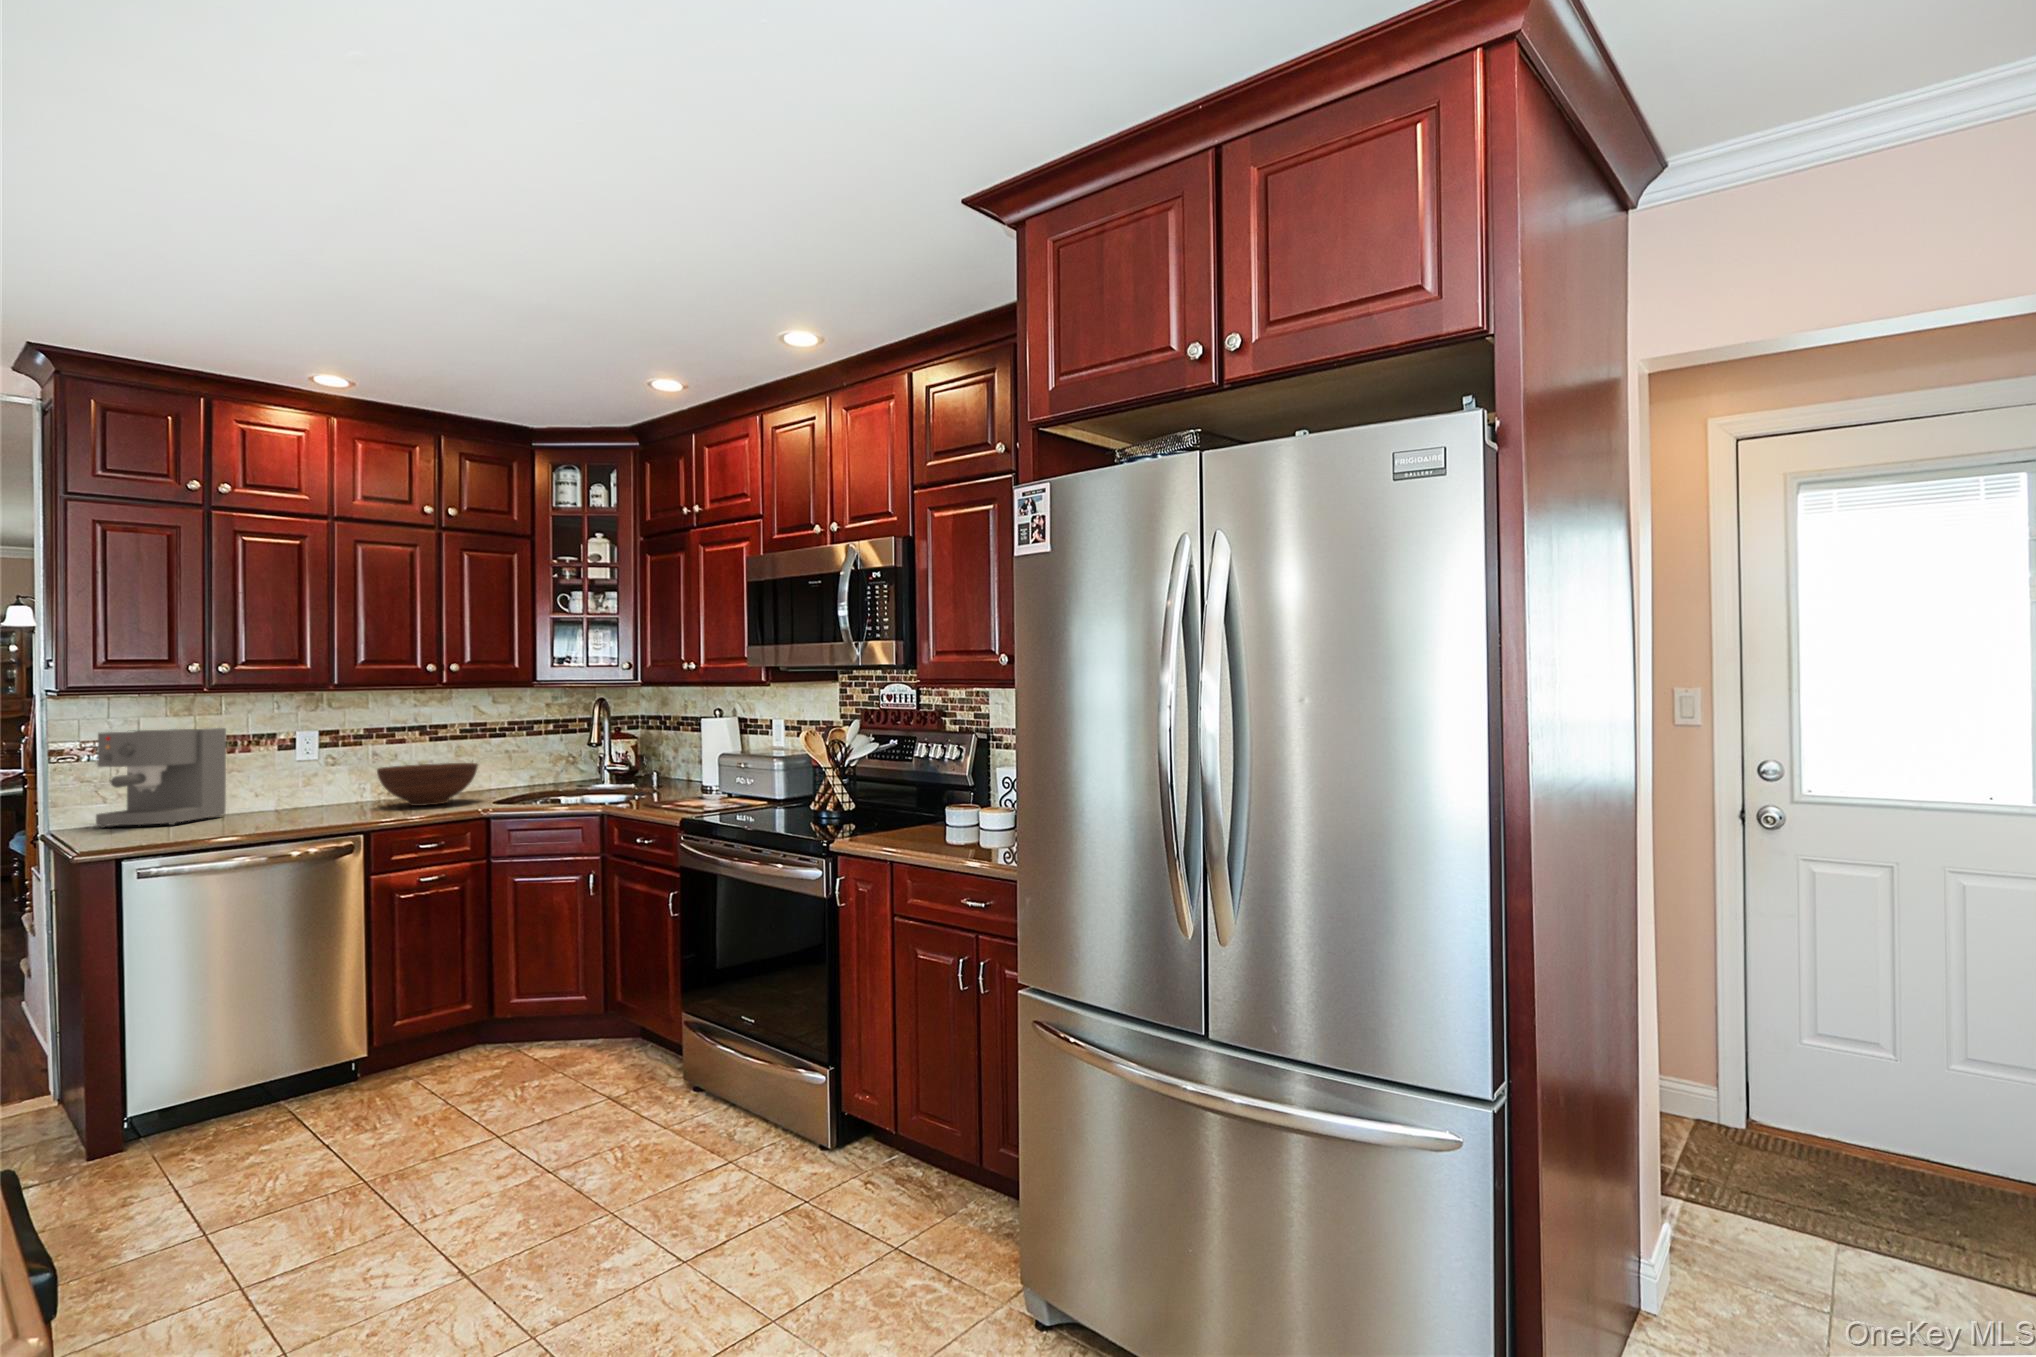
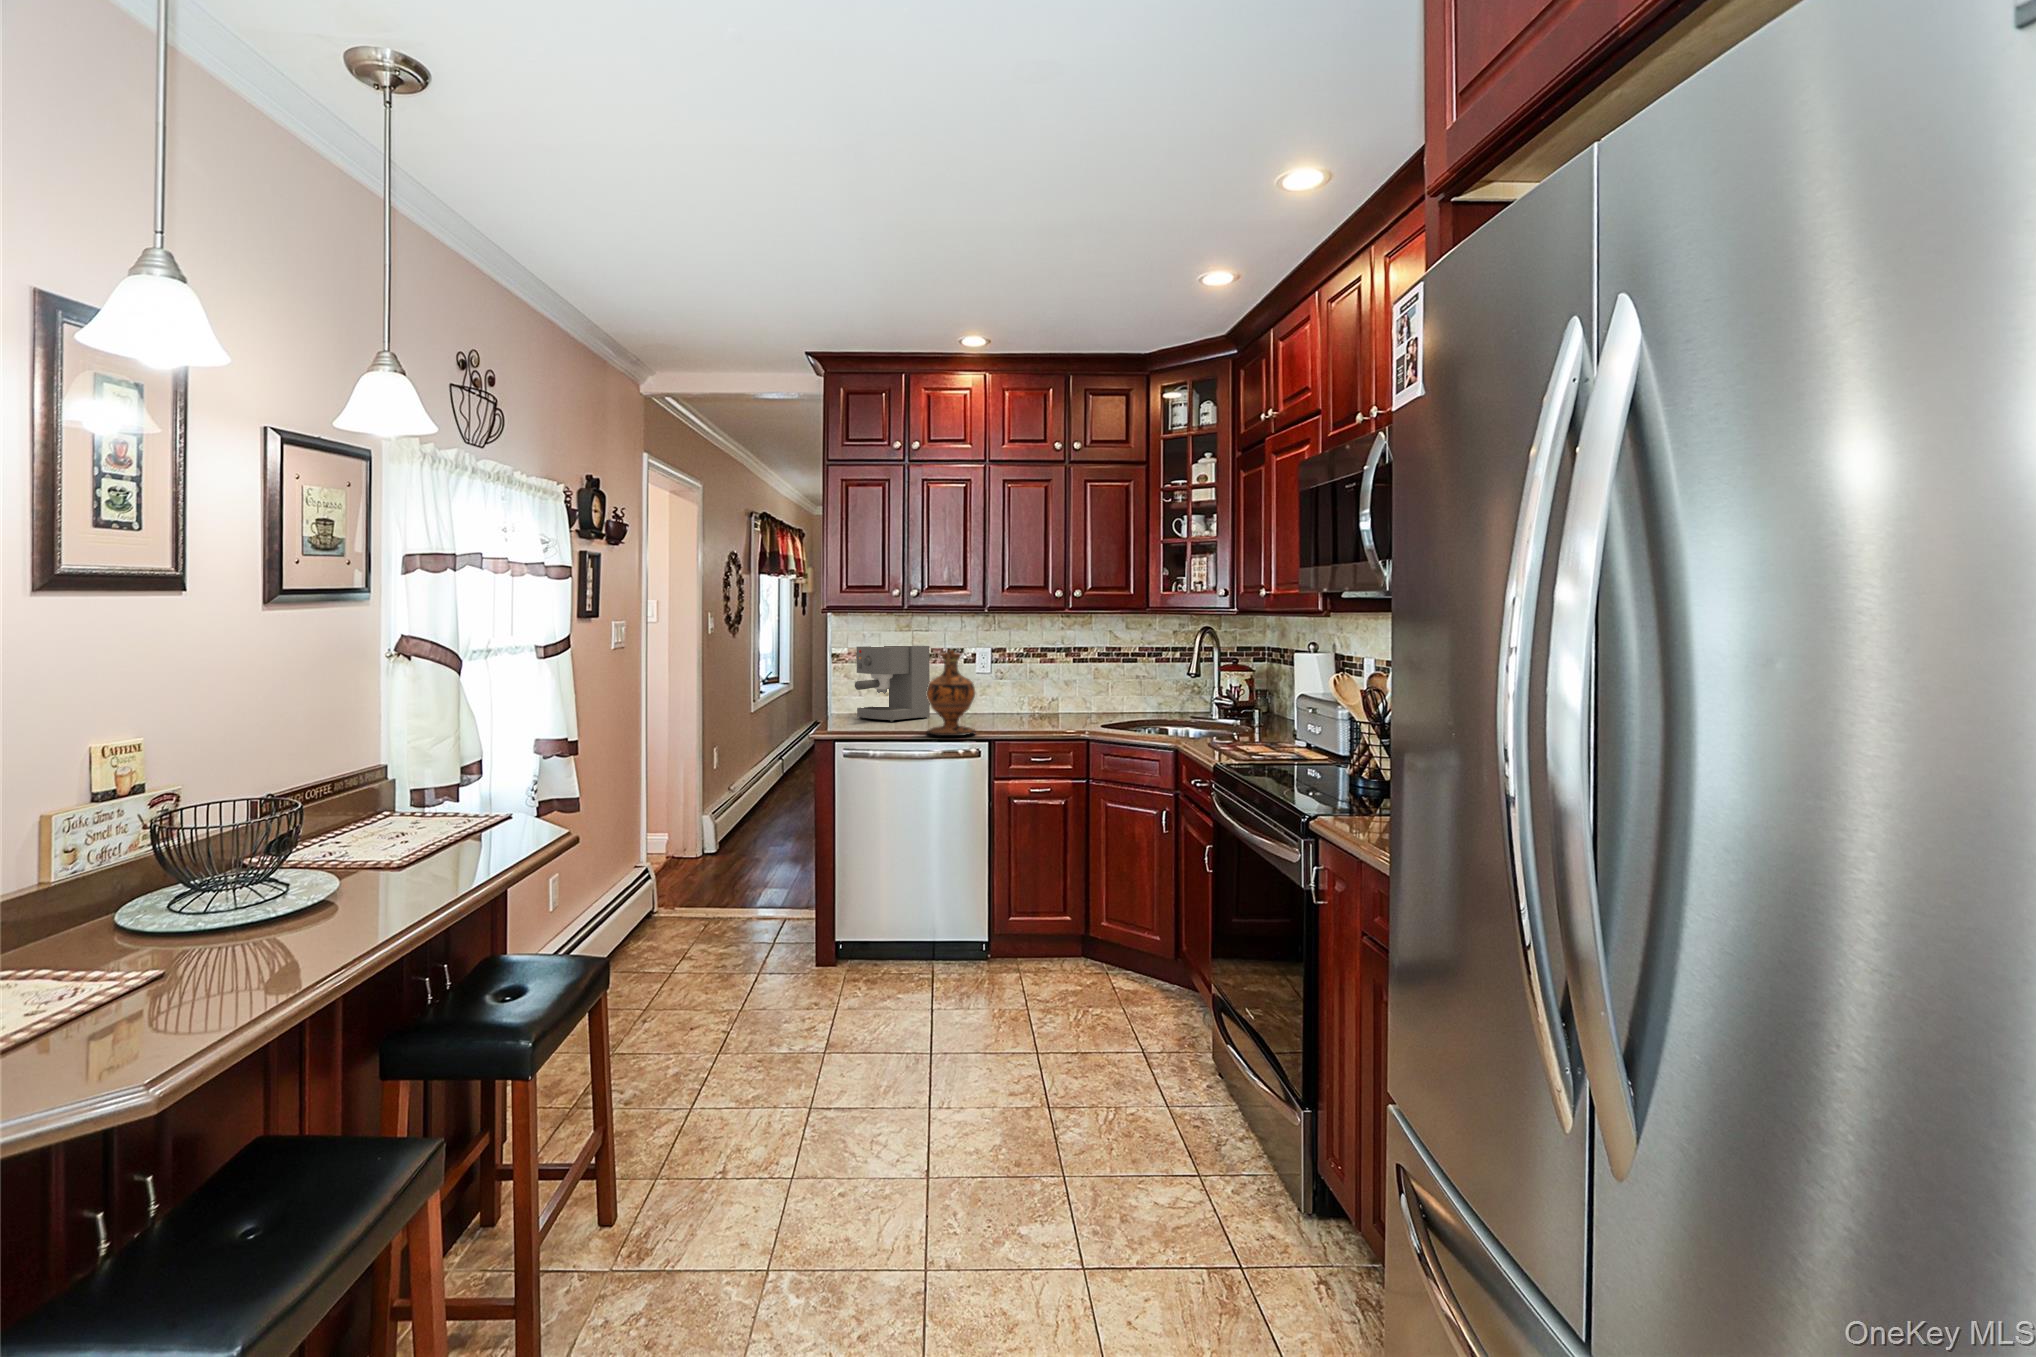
vase: none [266,728,342,829] -> present [926,650,976,736]
fruit bowl: present [377,763,478,806] -> none [1020,685,1098,725]

